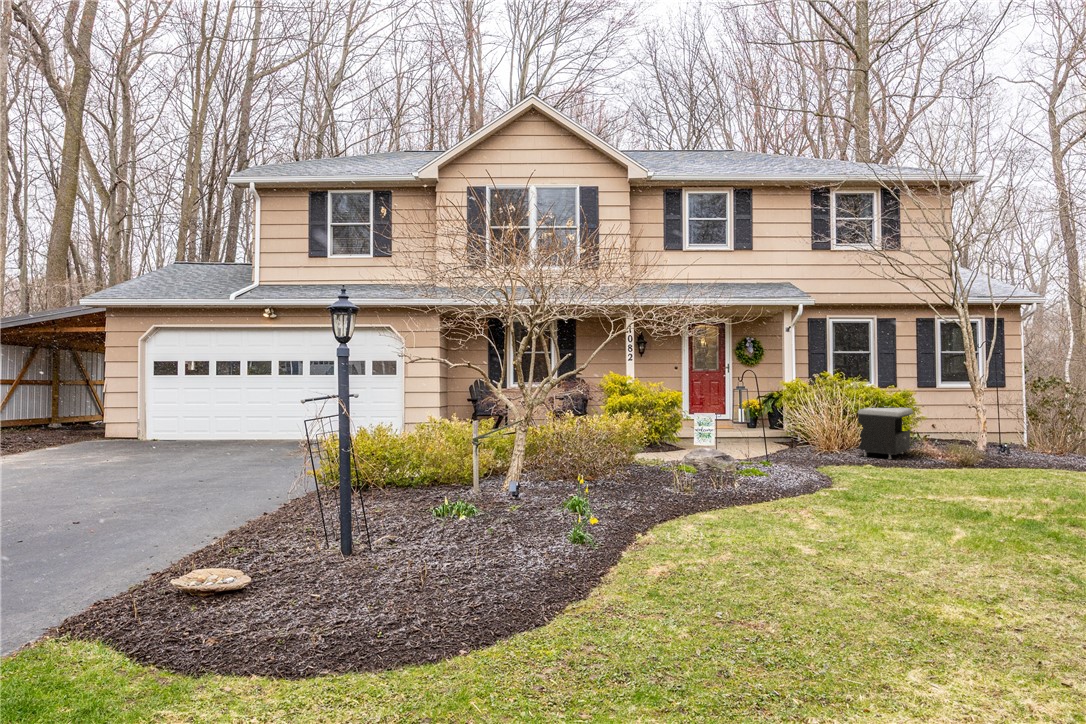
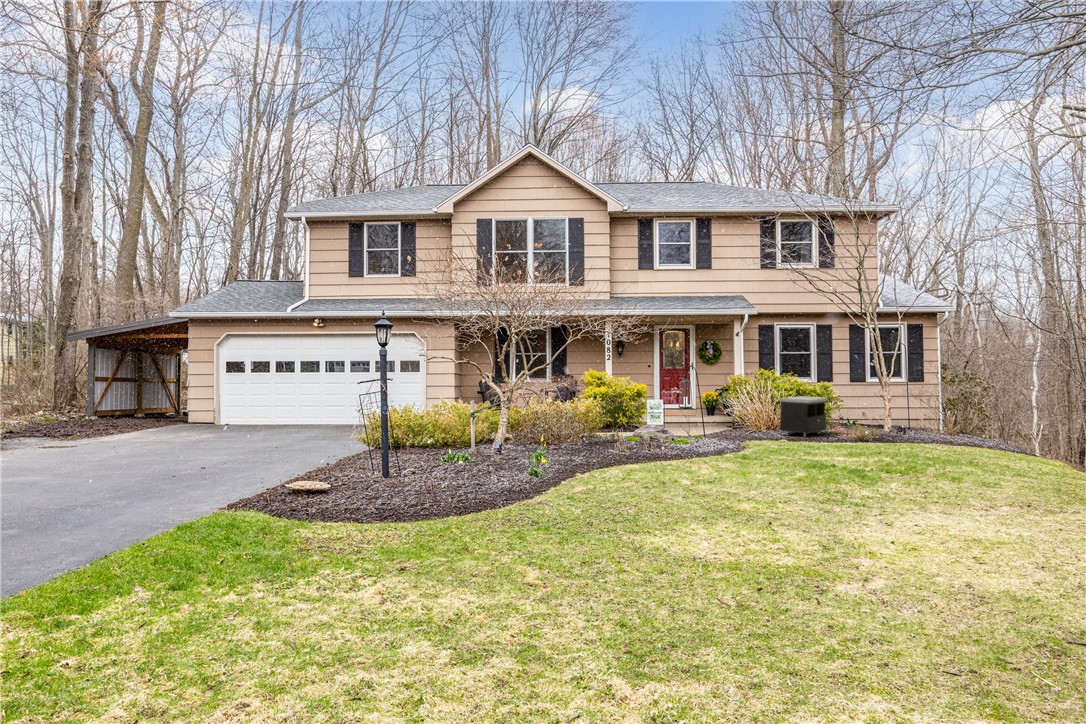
potted plant: none [634,416,678,471] -> present [598,401,629,443]

